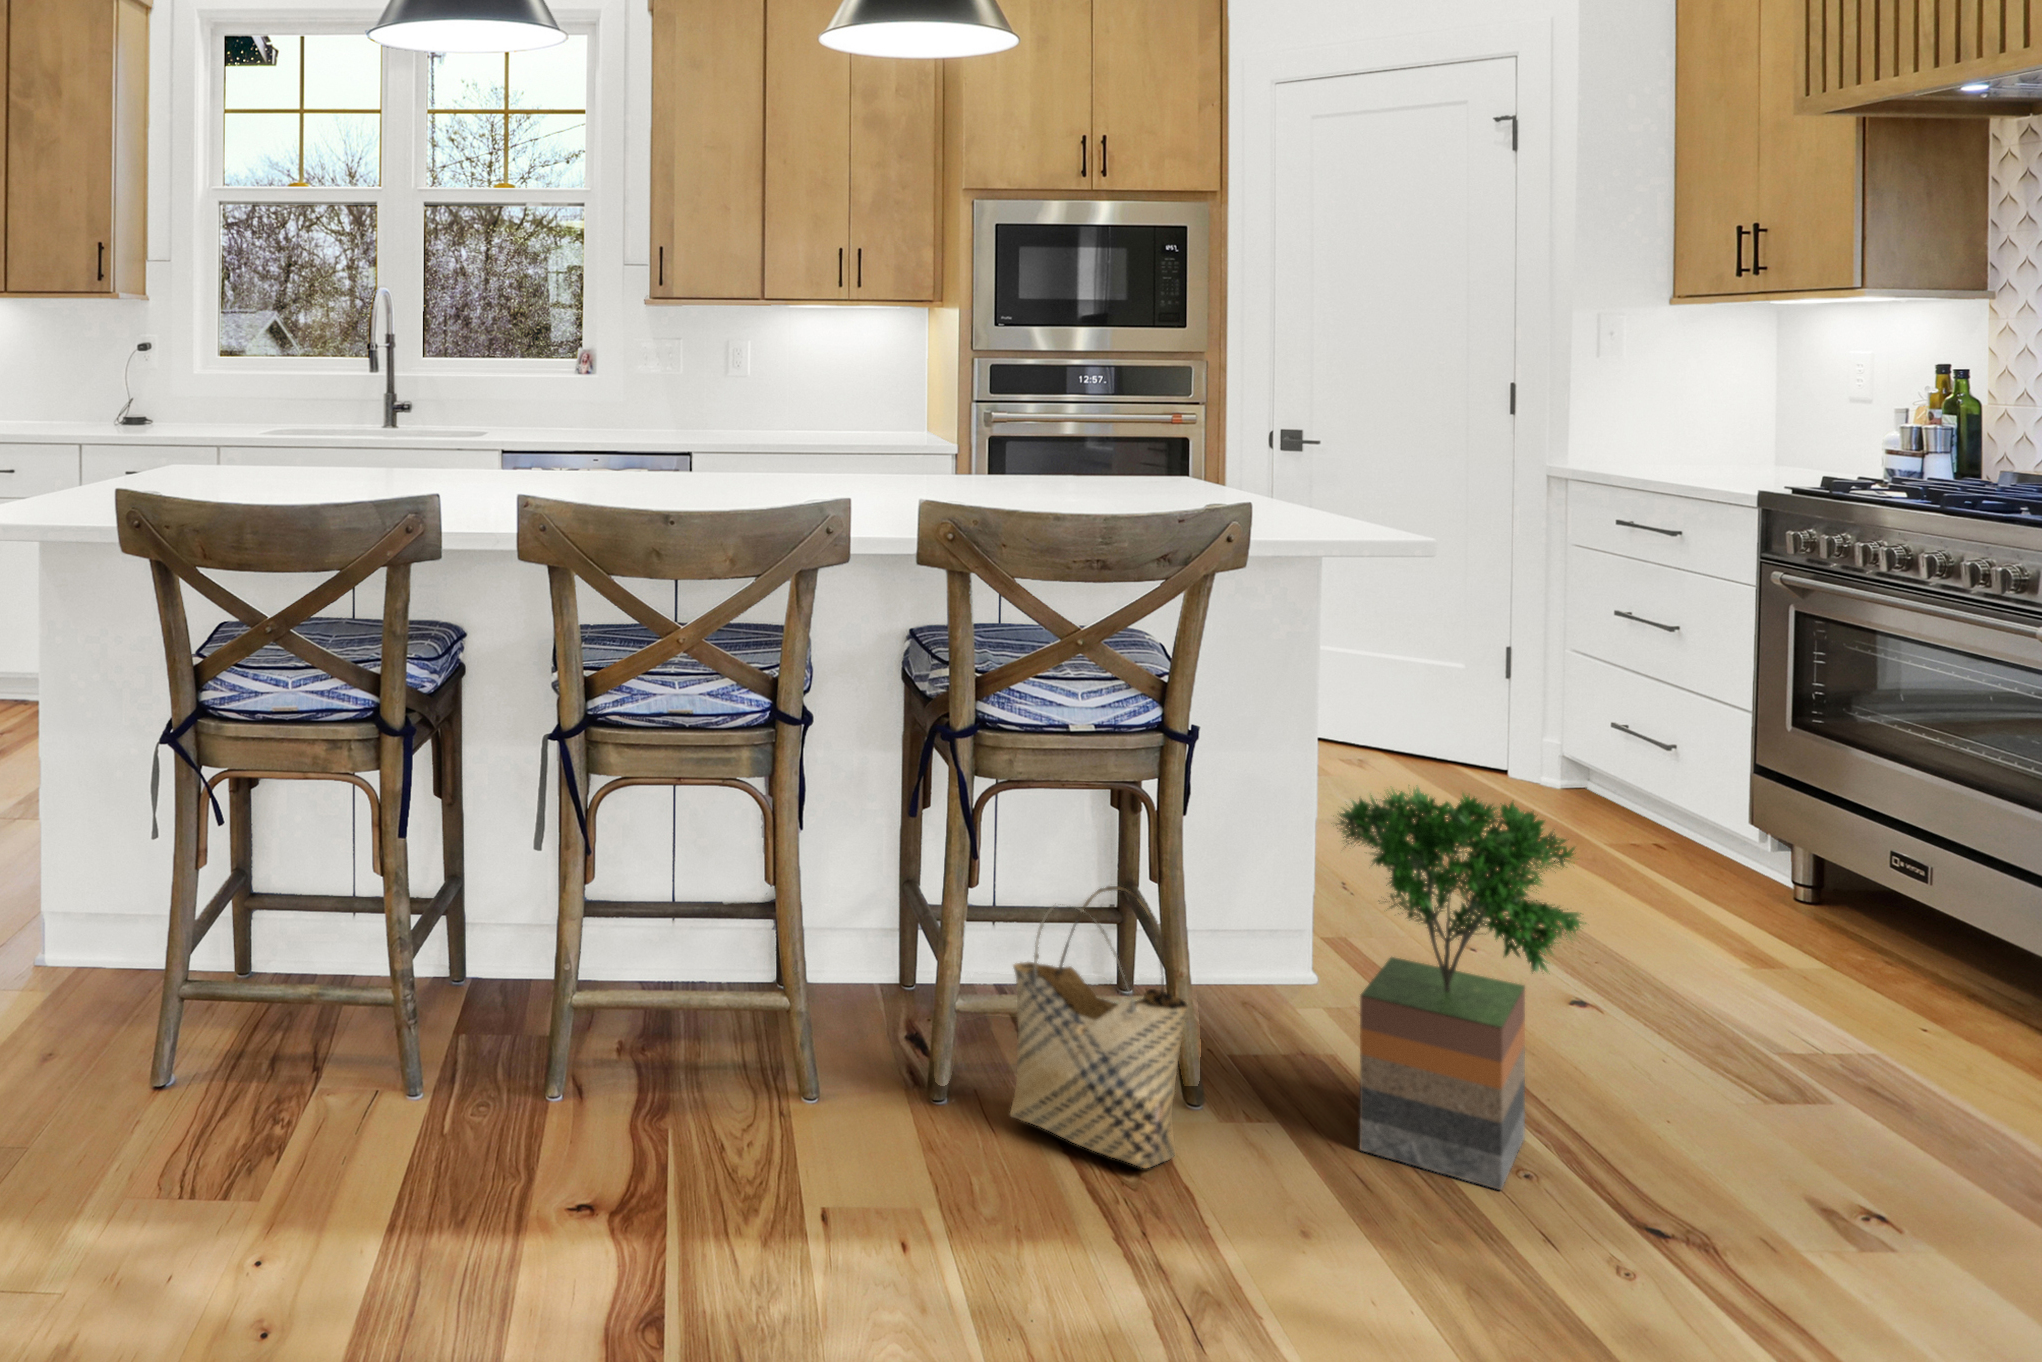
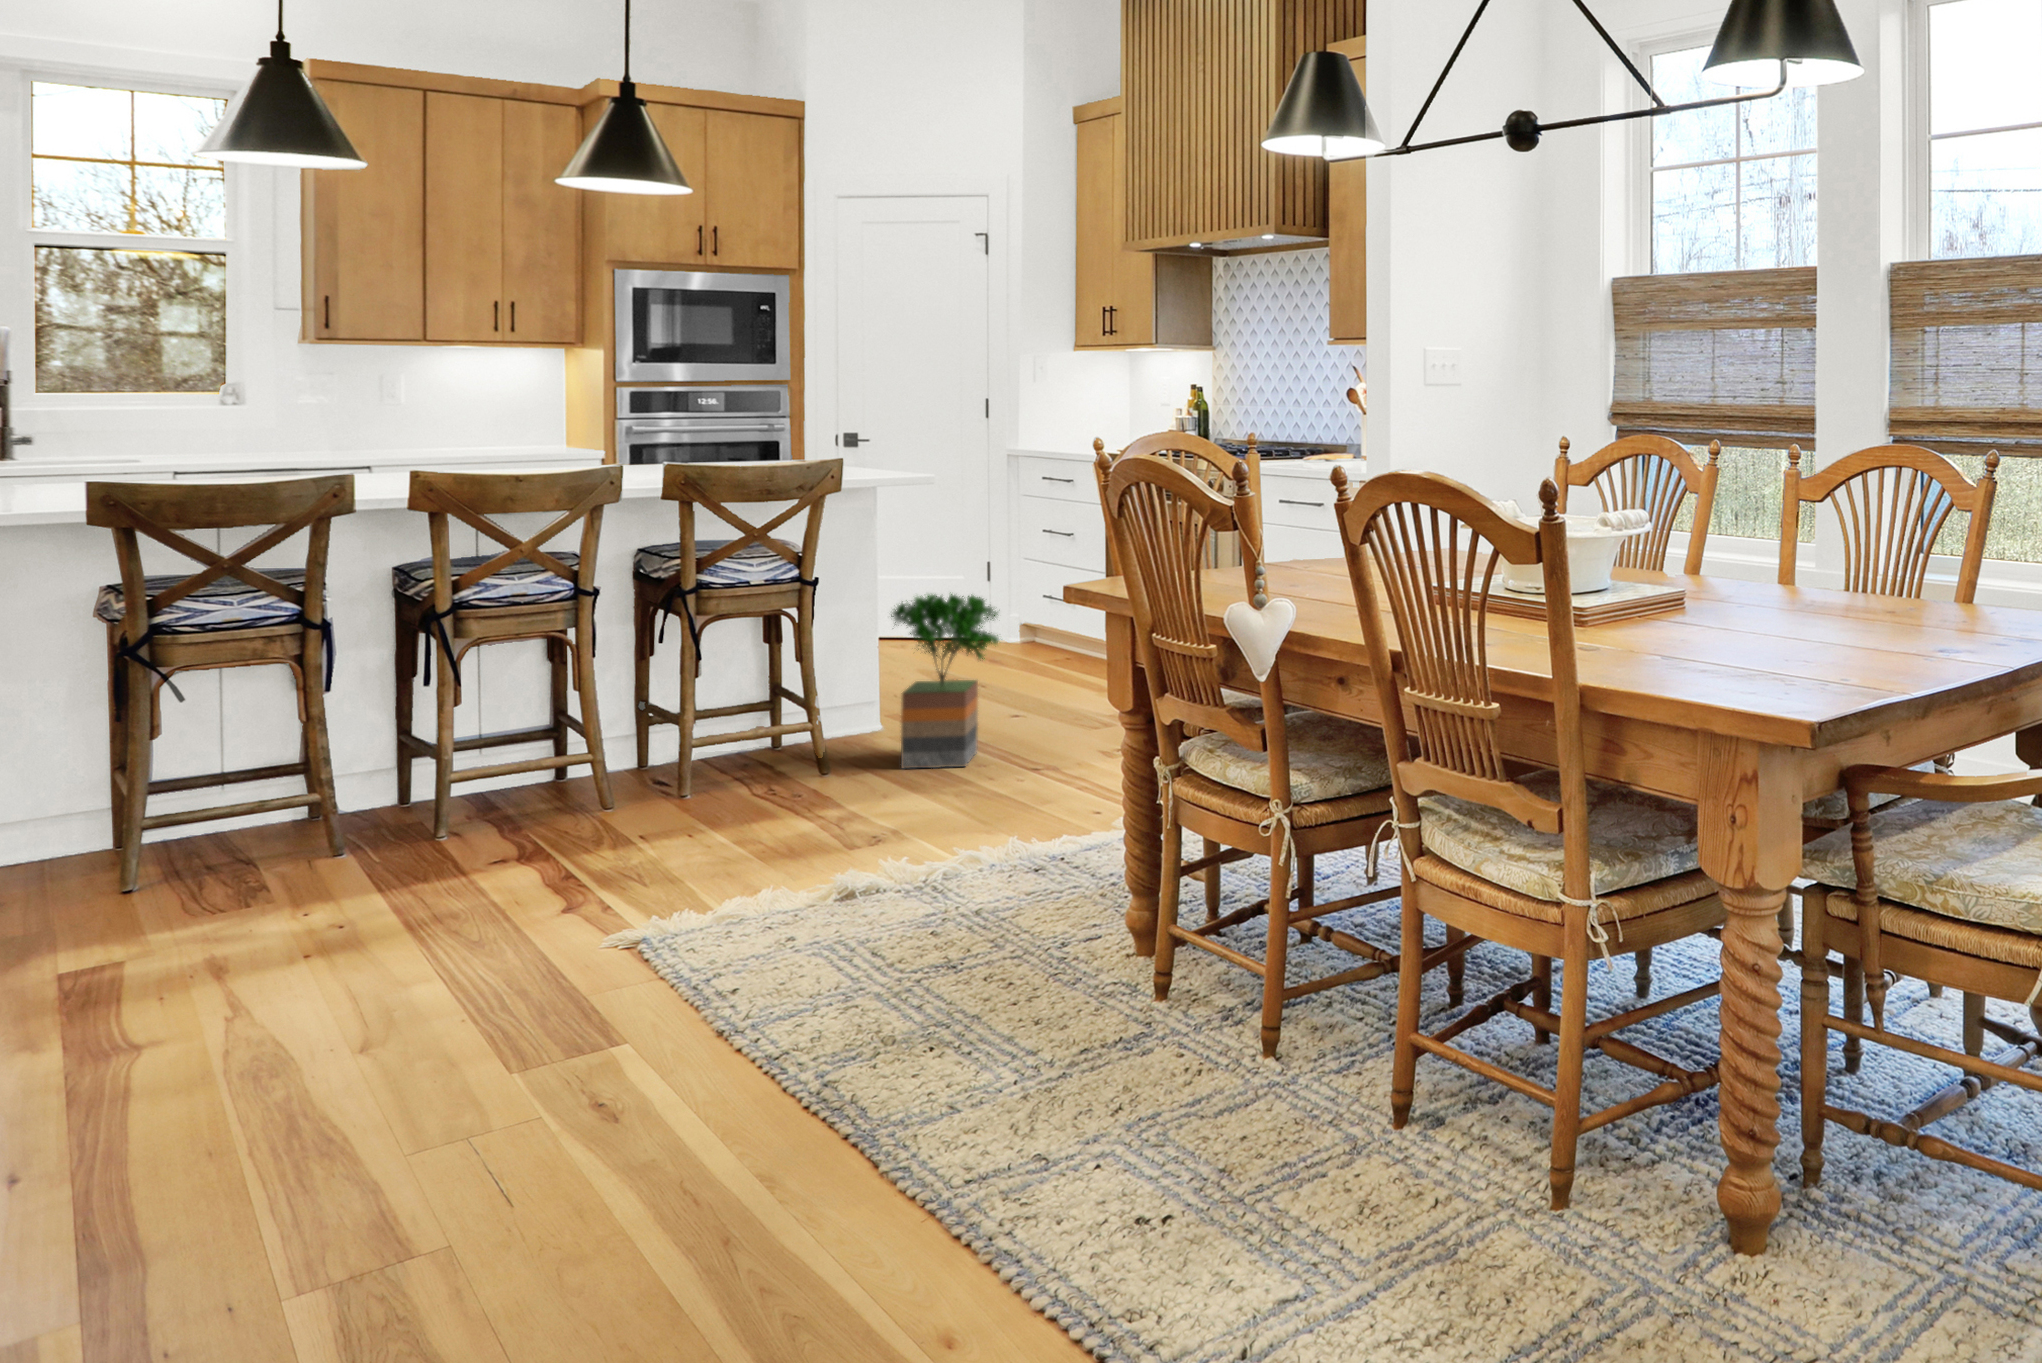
woven basket: present [1010,886,1188,1168] -> none [719,660,818,791]

